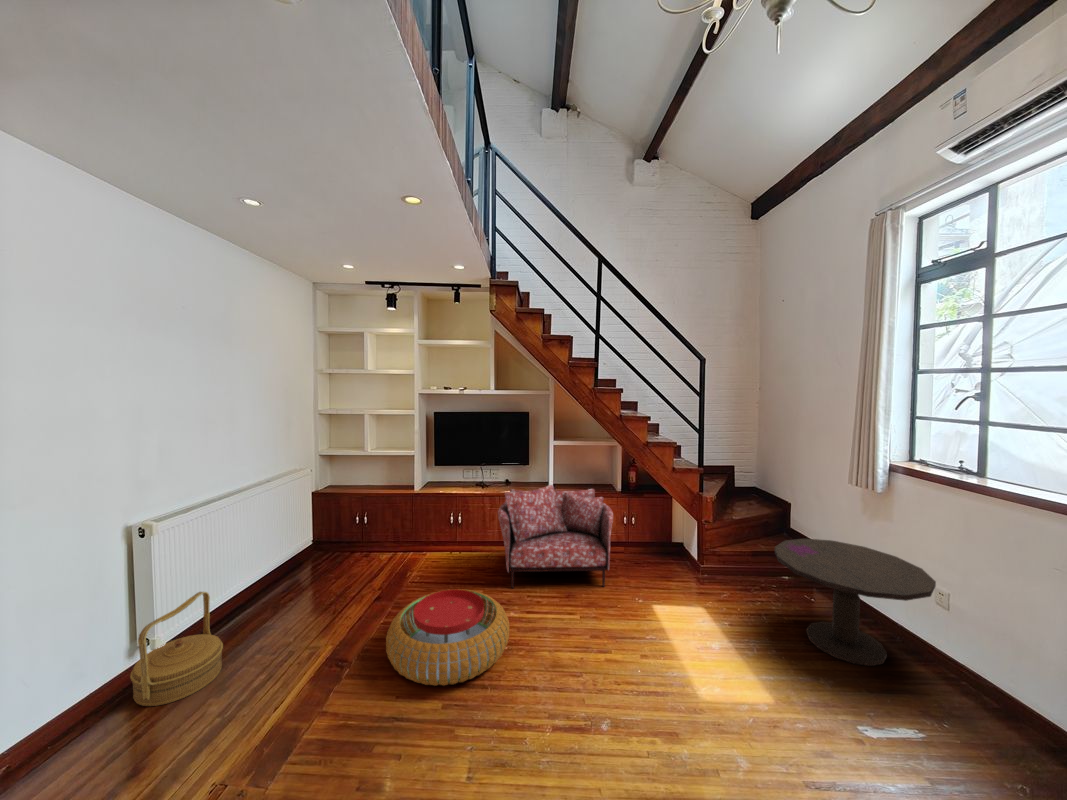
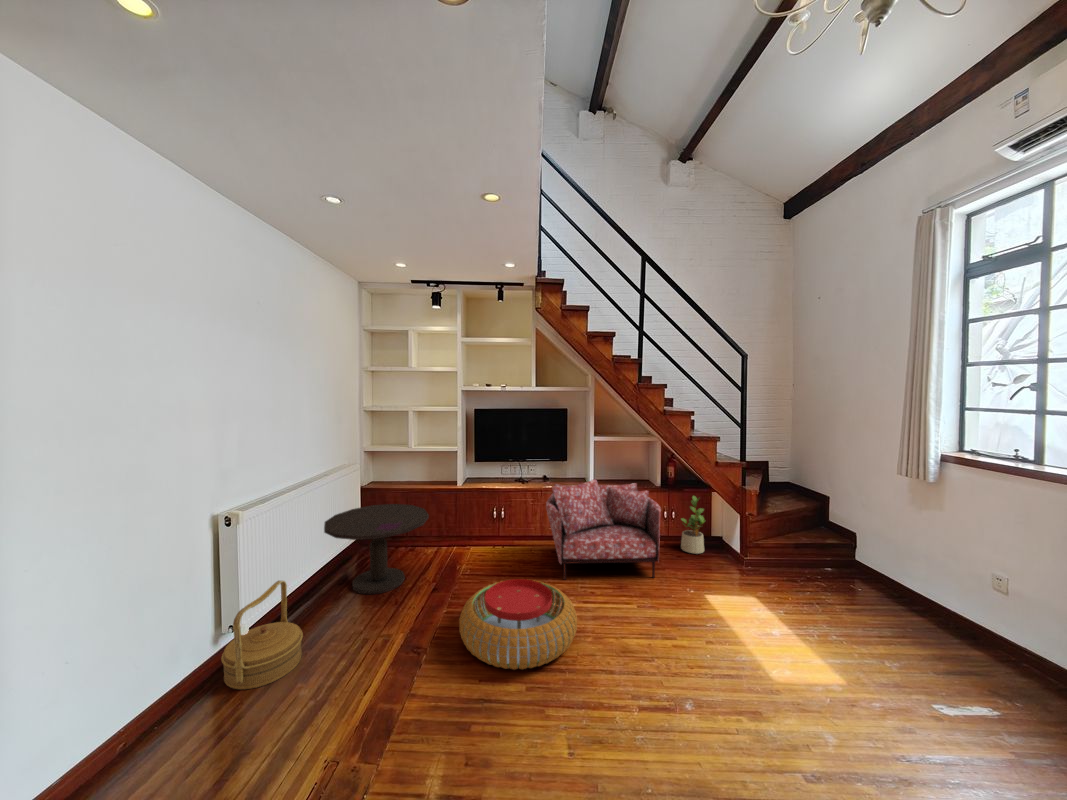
potted plant: none [639,502,666,561] -> present [681,496,705,554]
side table: present [775,539,936,666] -> present [324,504,429,595]

